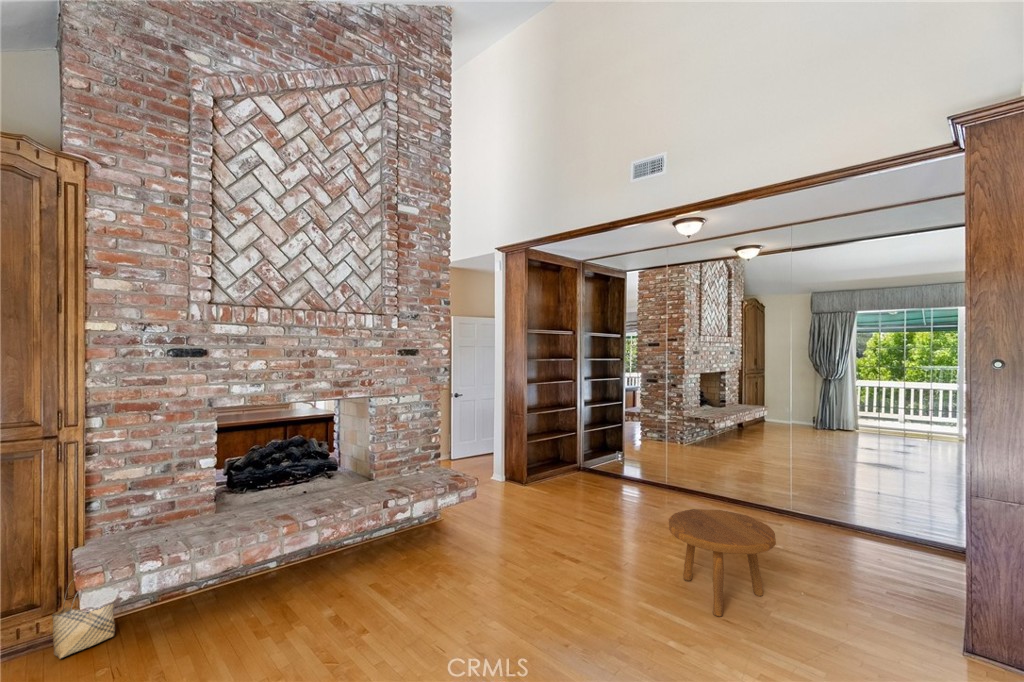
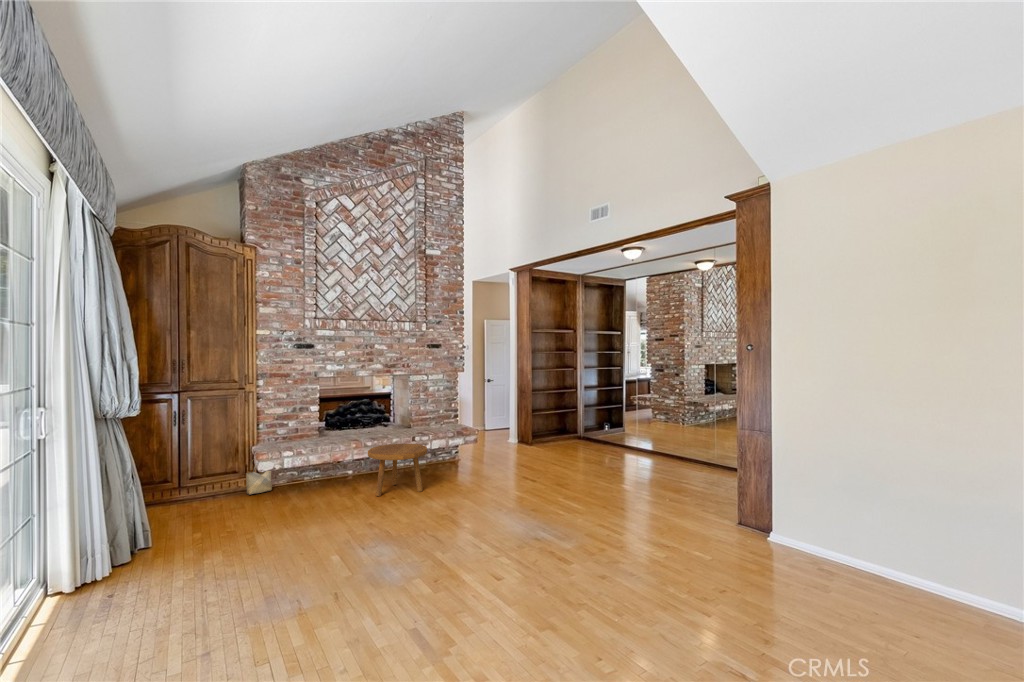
footstool: present [669,509,776,616] -> present [368,443,427,496]

